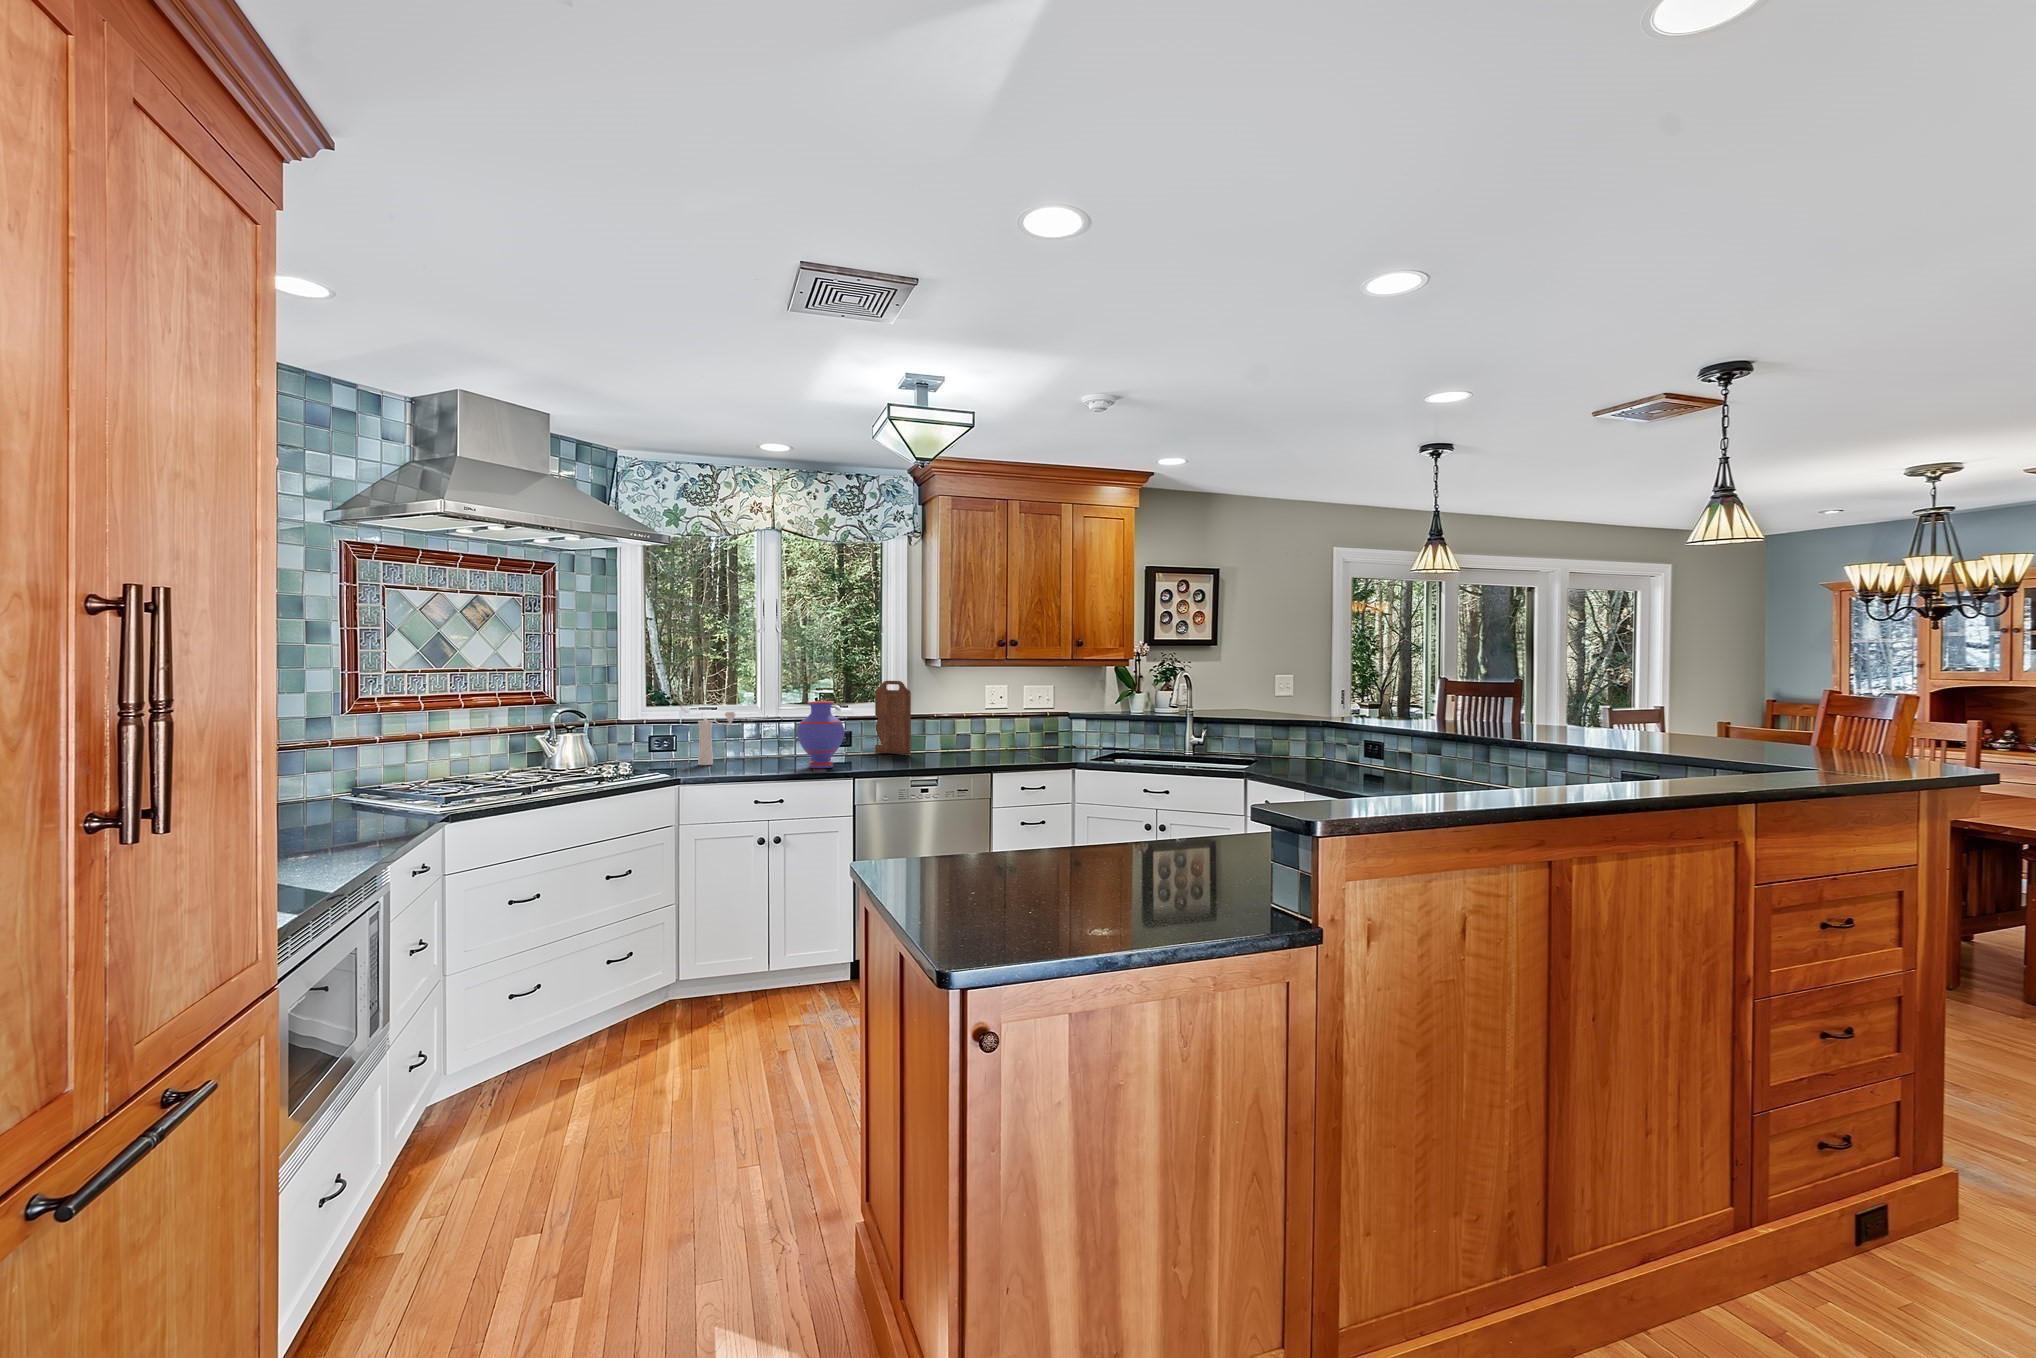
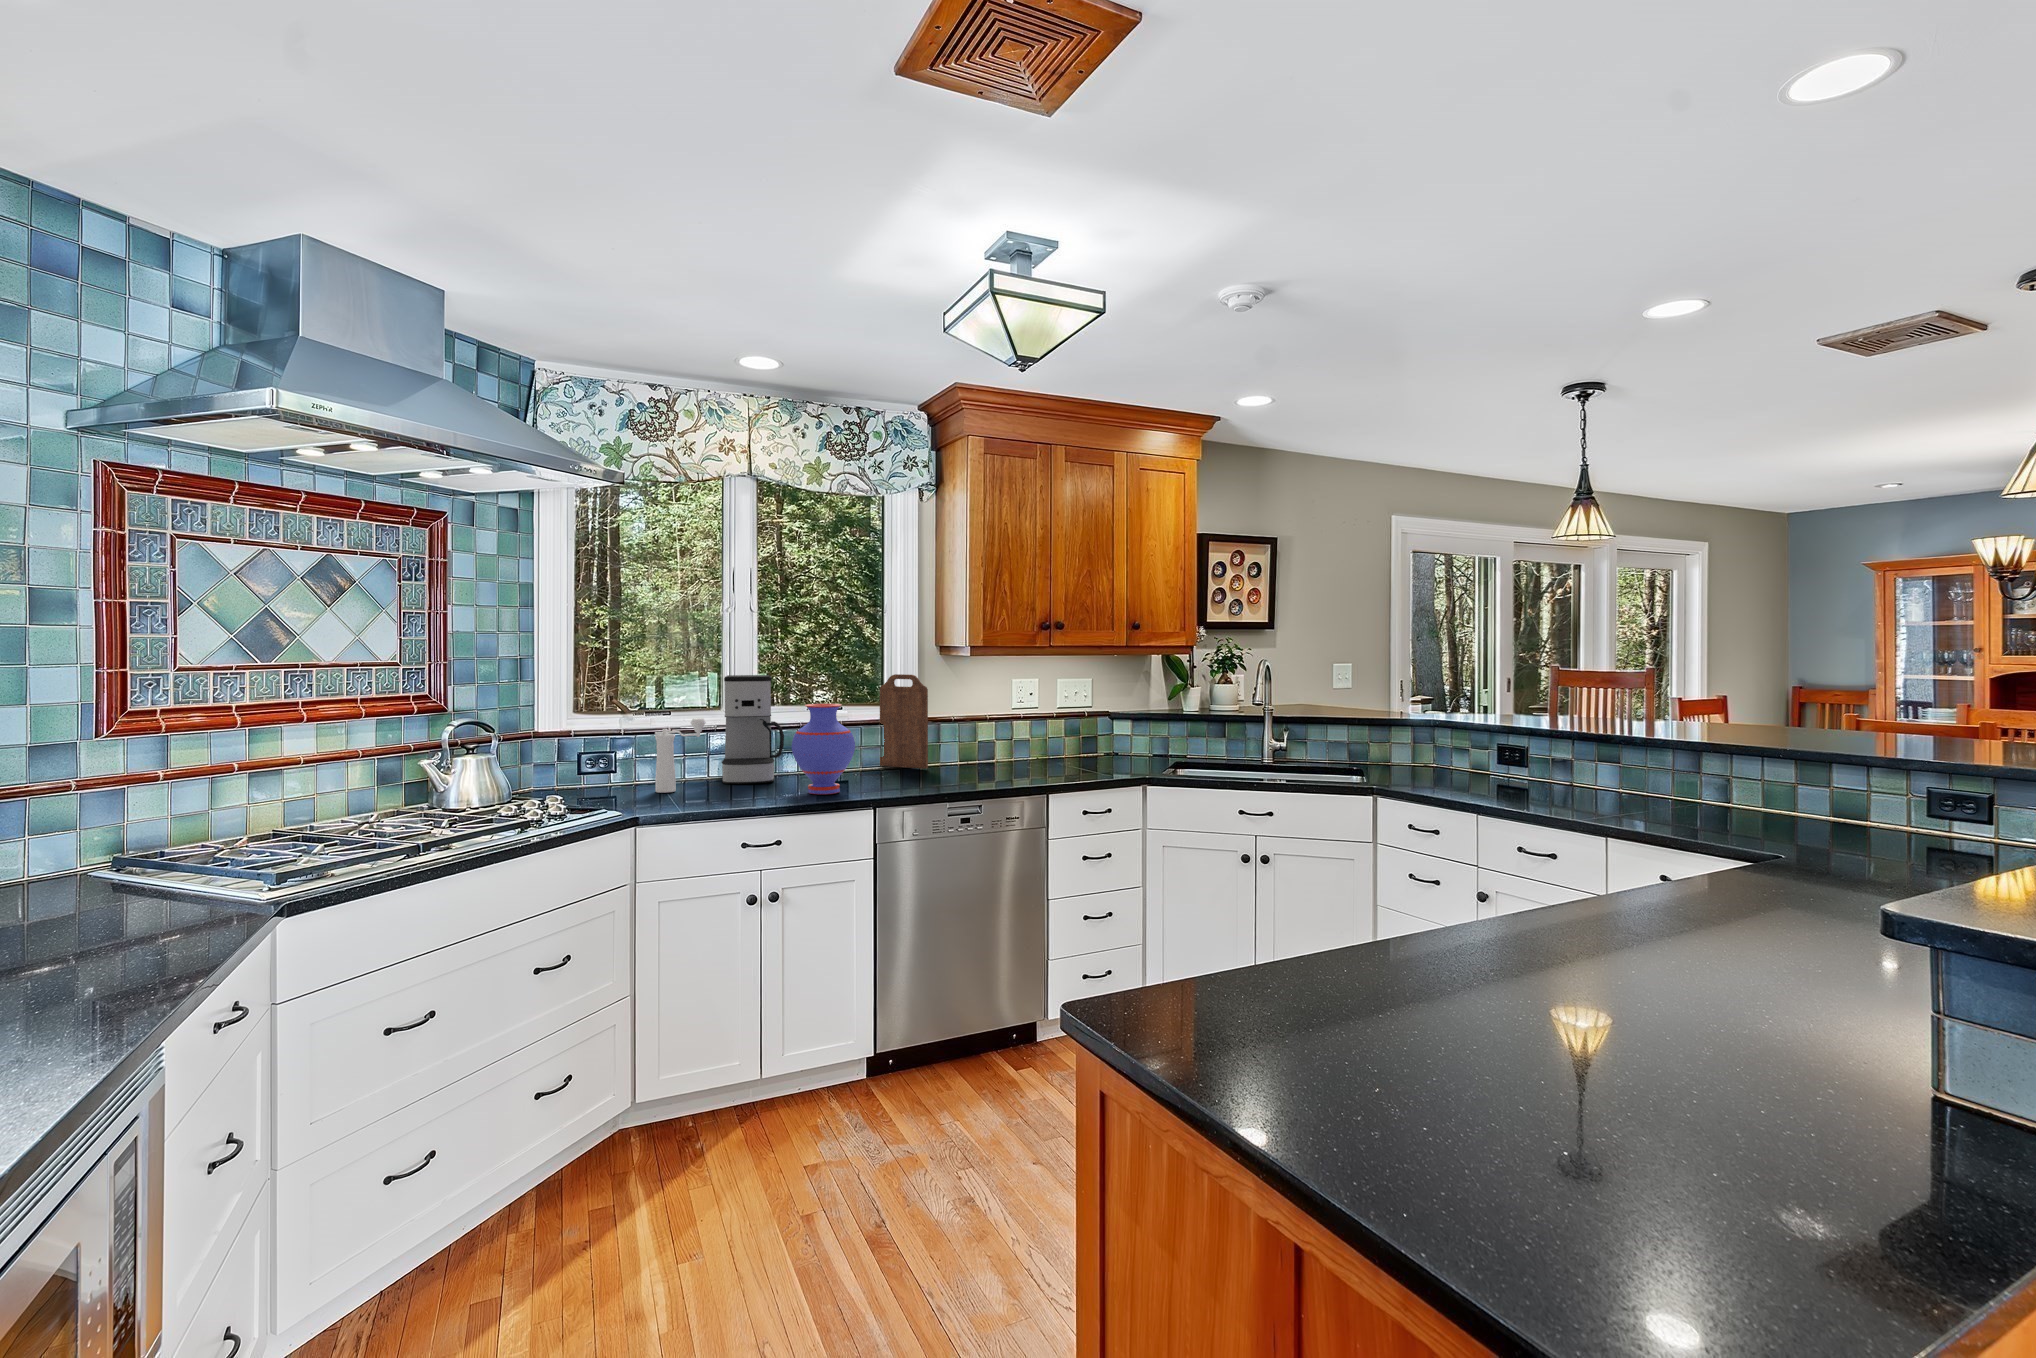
coffee maker: none [749,680,796,761] -> present [722,675,784,784]

